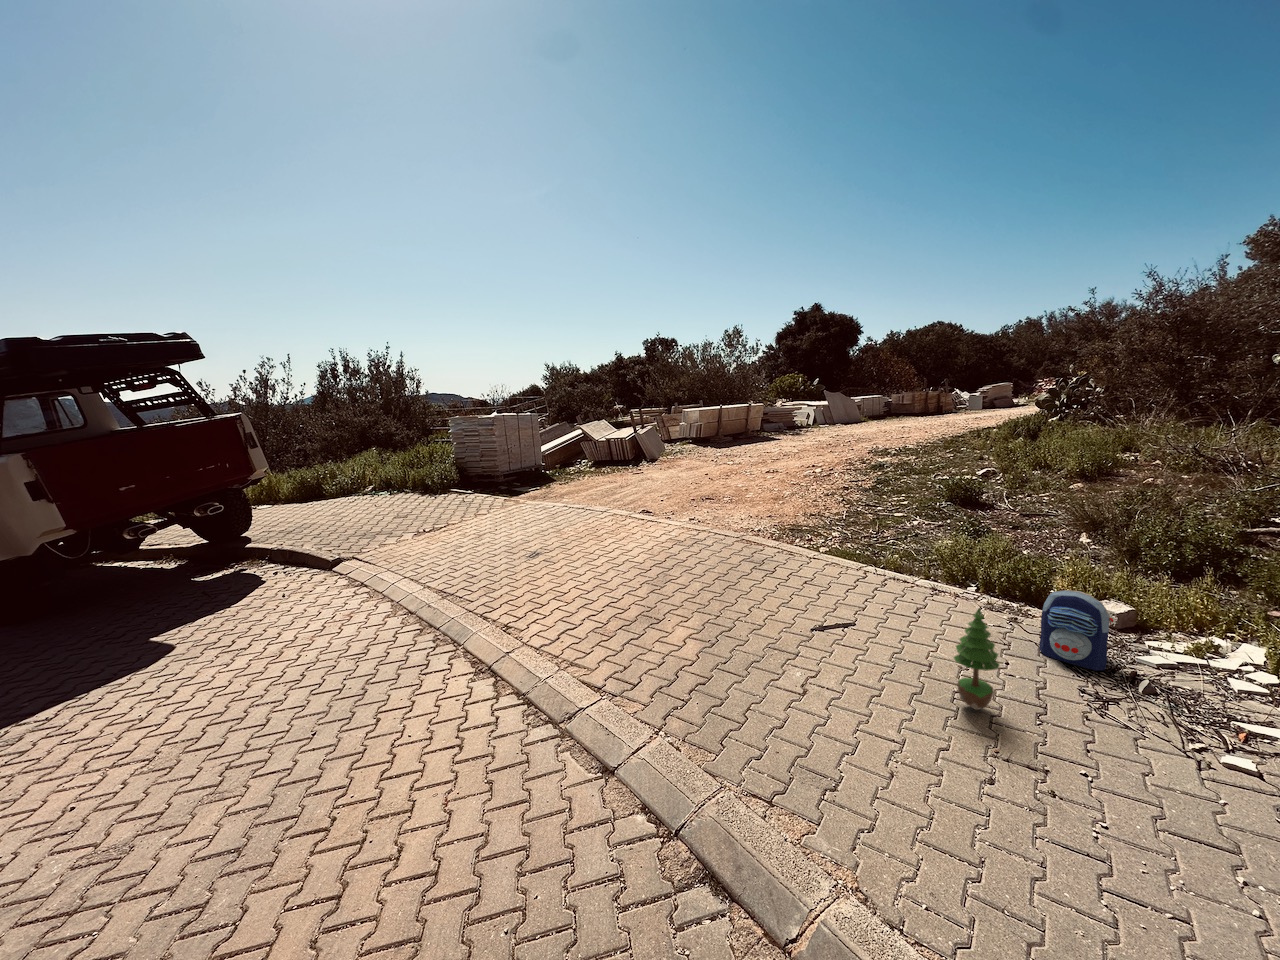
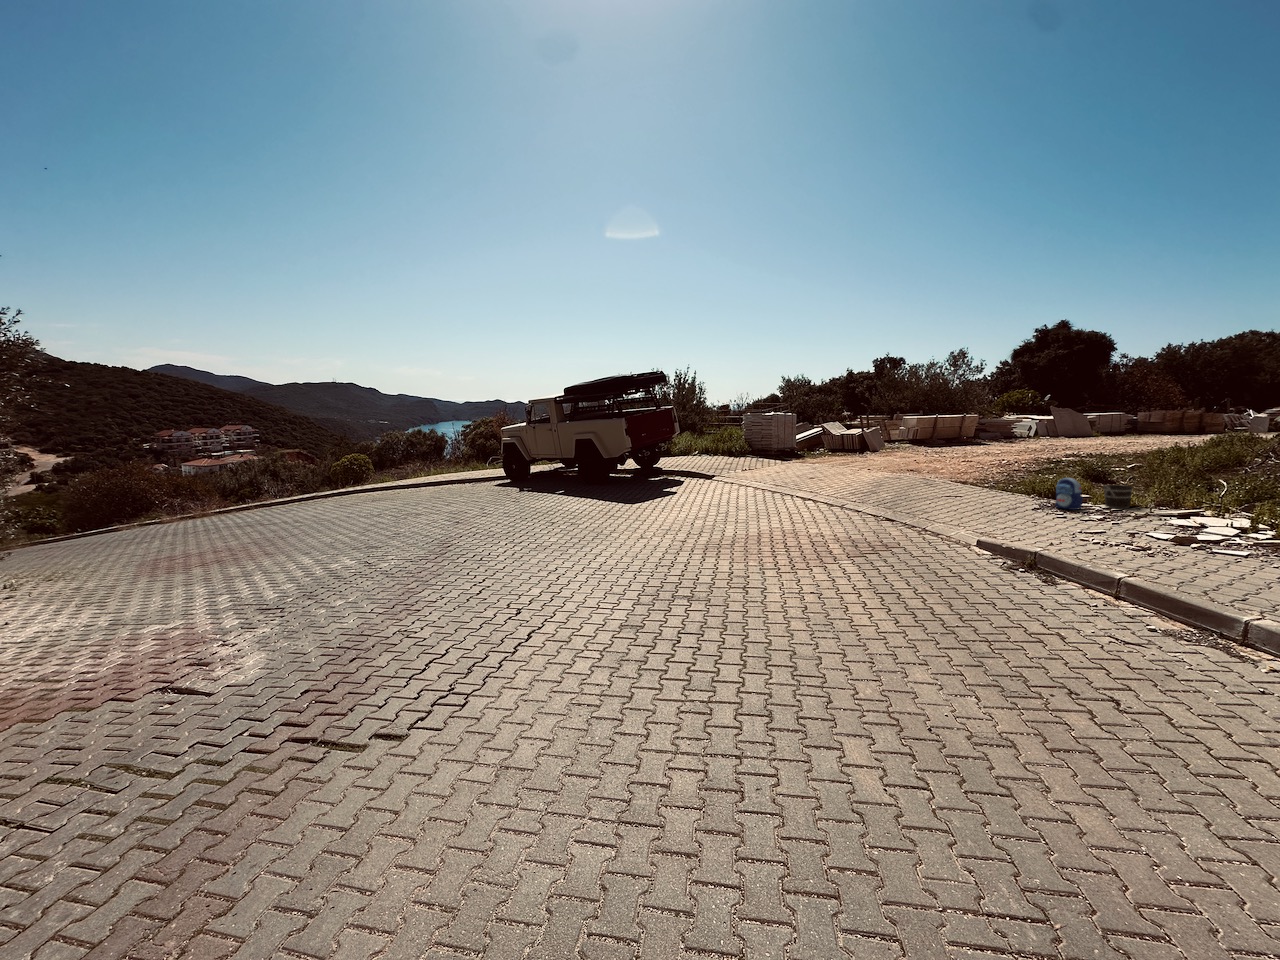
bucket: none [1120,588,1192,650] -> present [1104,485,1133,508]
potted tree: present [954,609,999,710] -> none [997,472,1015,513]

